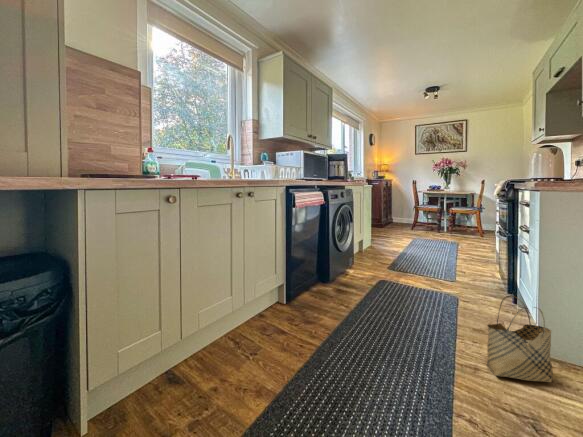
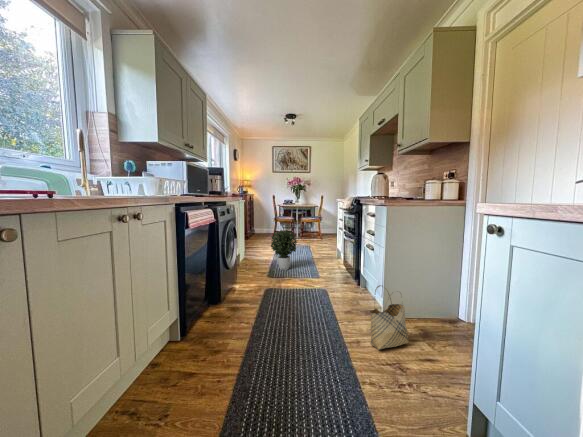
potted plant: none [395,218,429,264] -> present [271,230,297,270]

